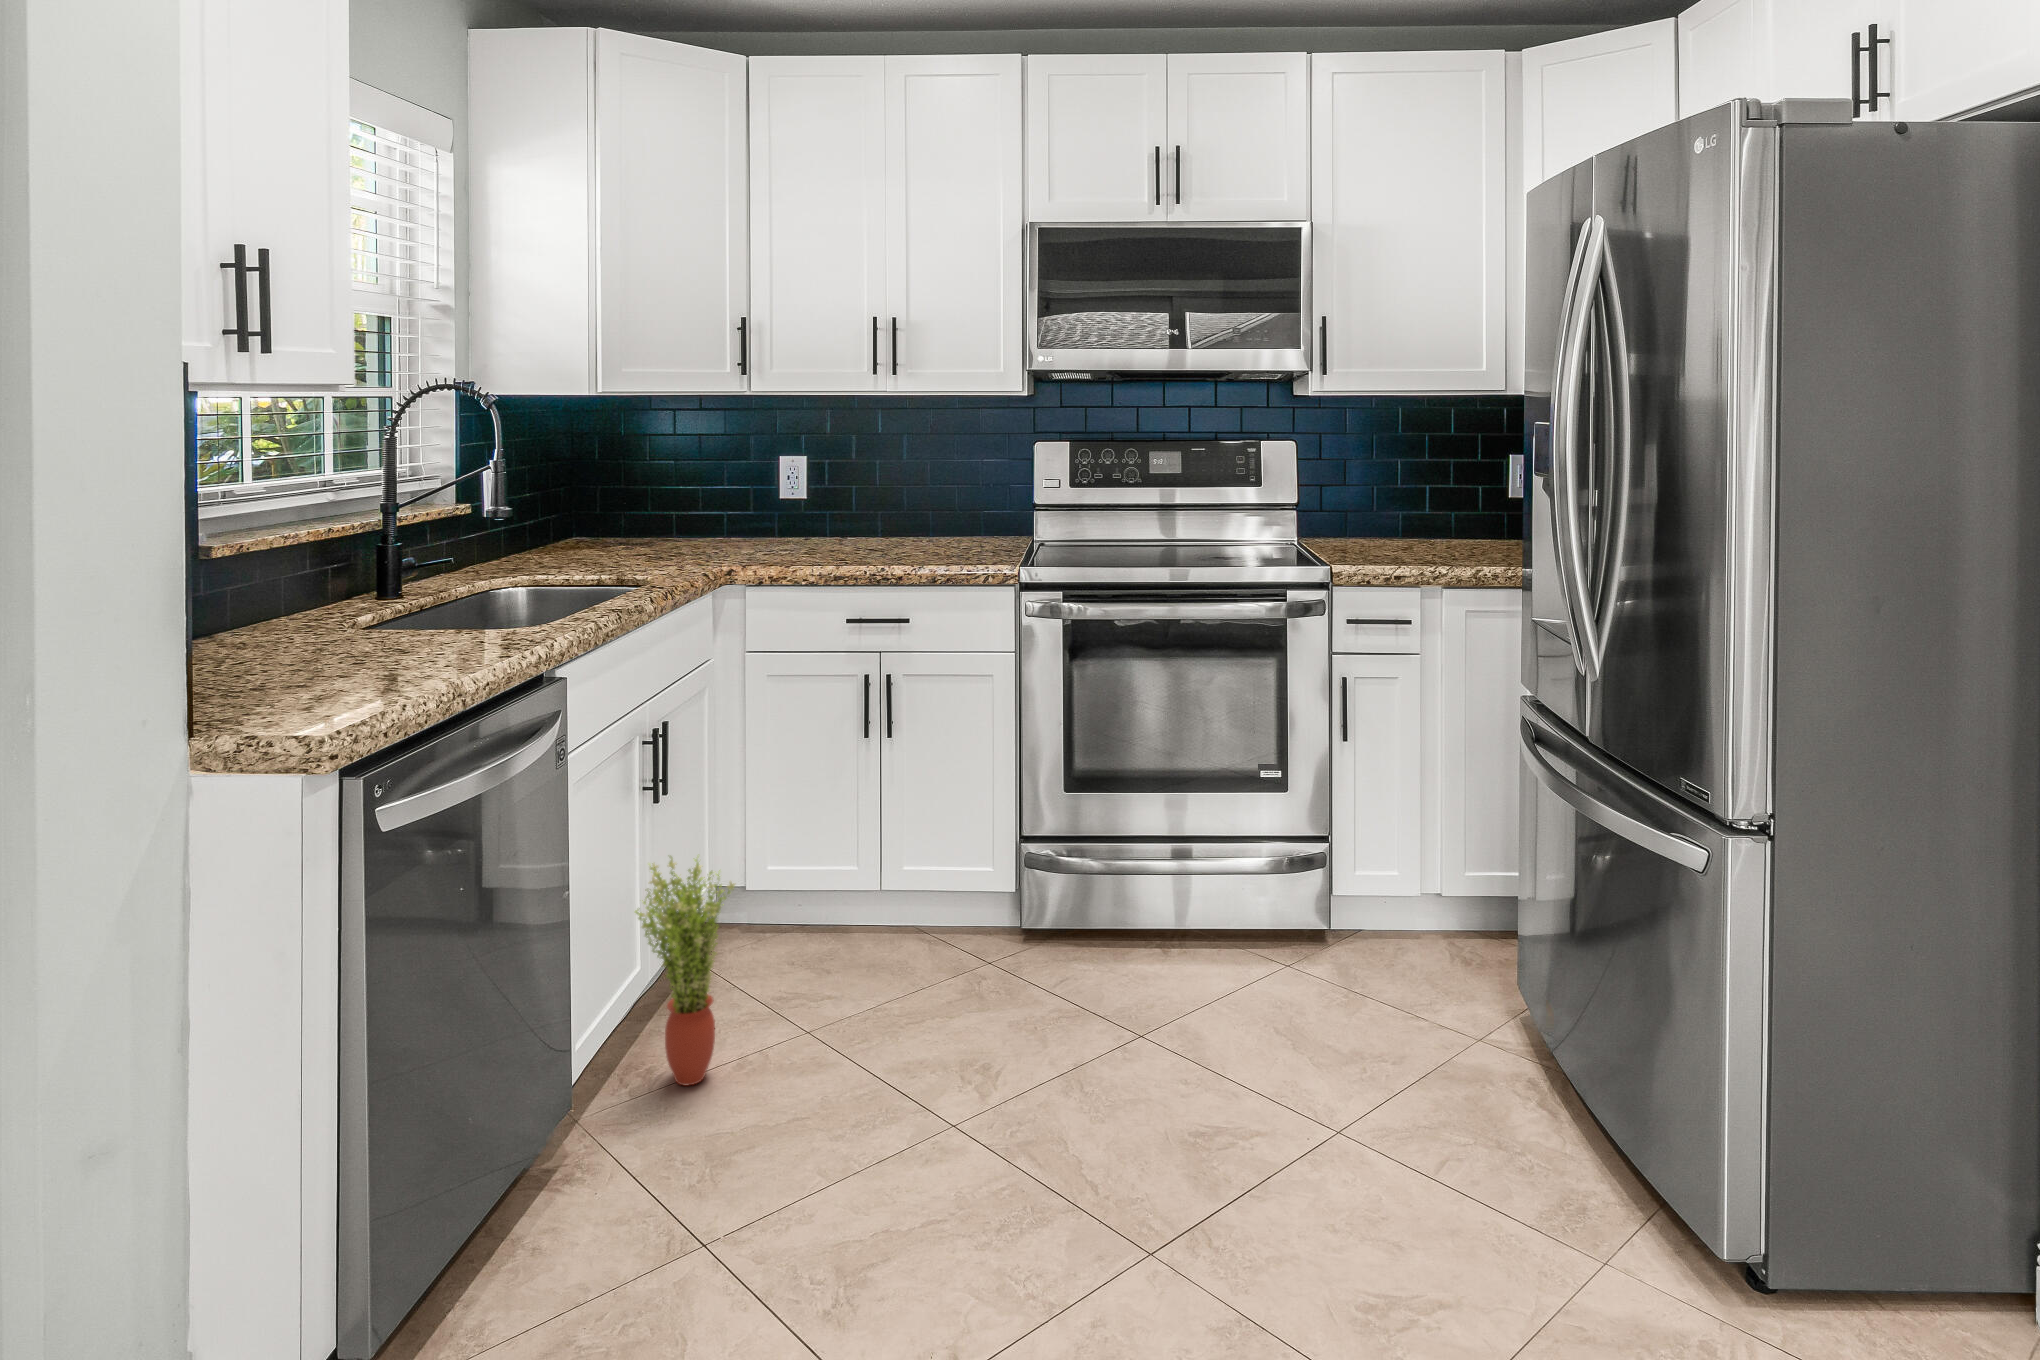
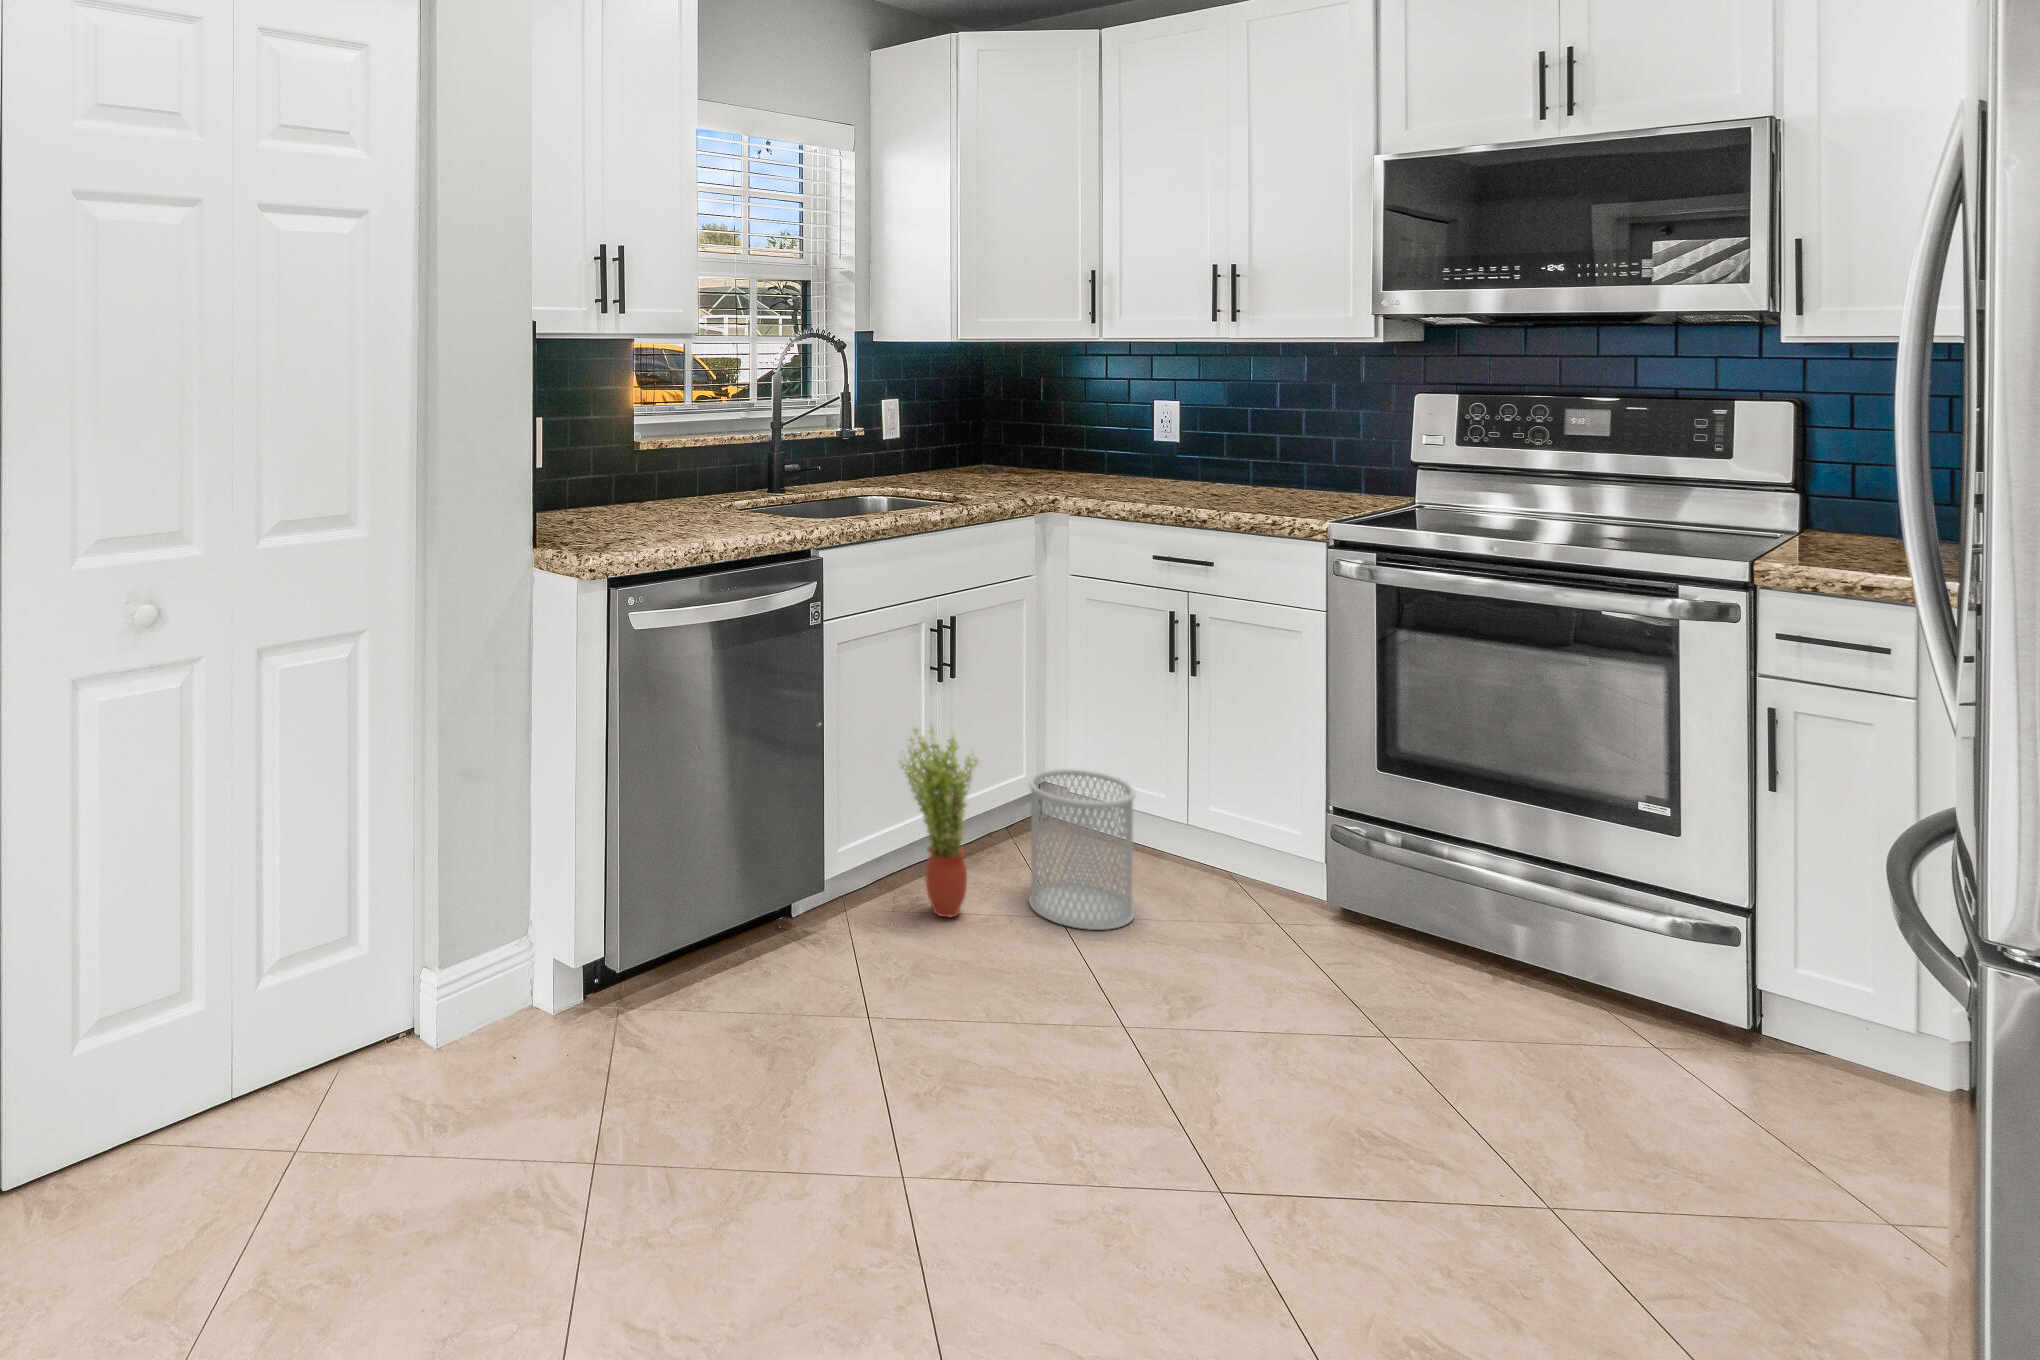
wastebasket: none [764,860,876,1044] -> present [1029,769,1135,930]

